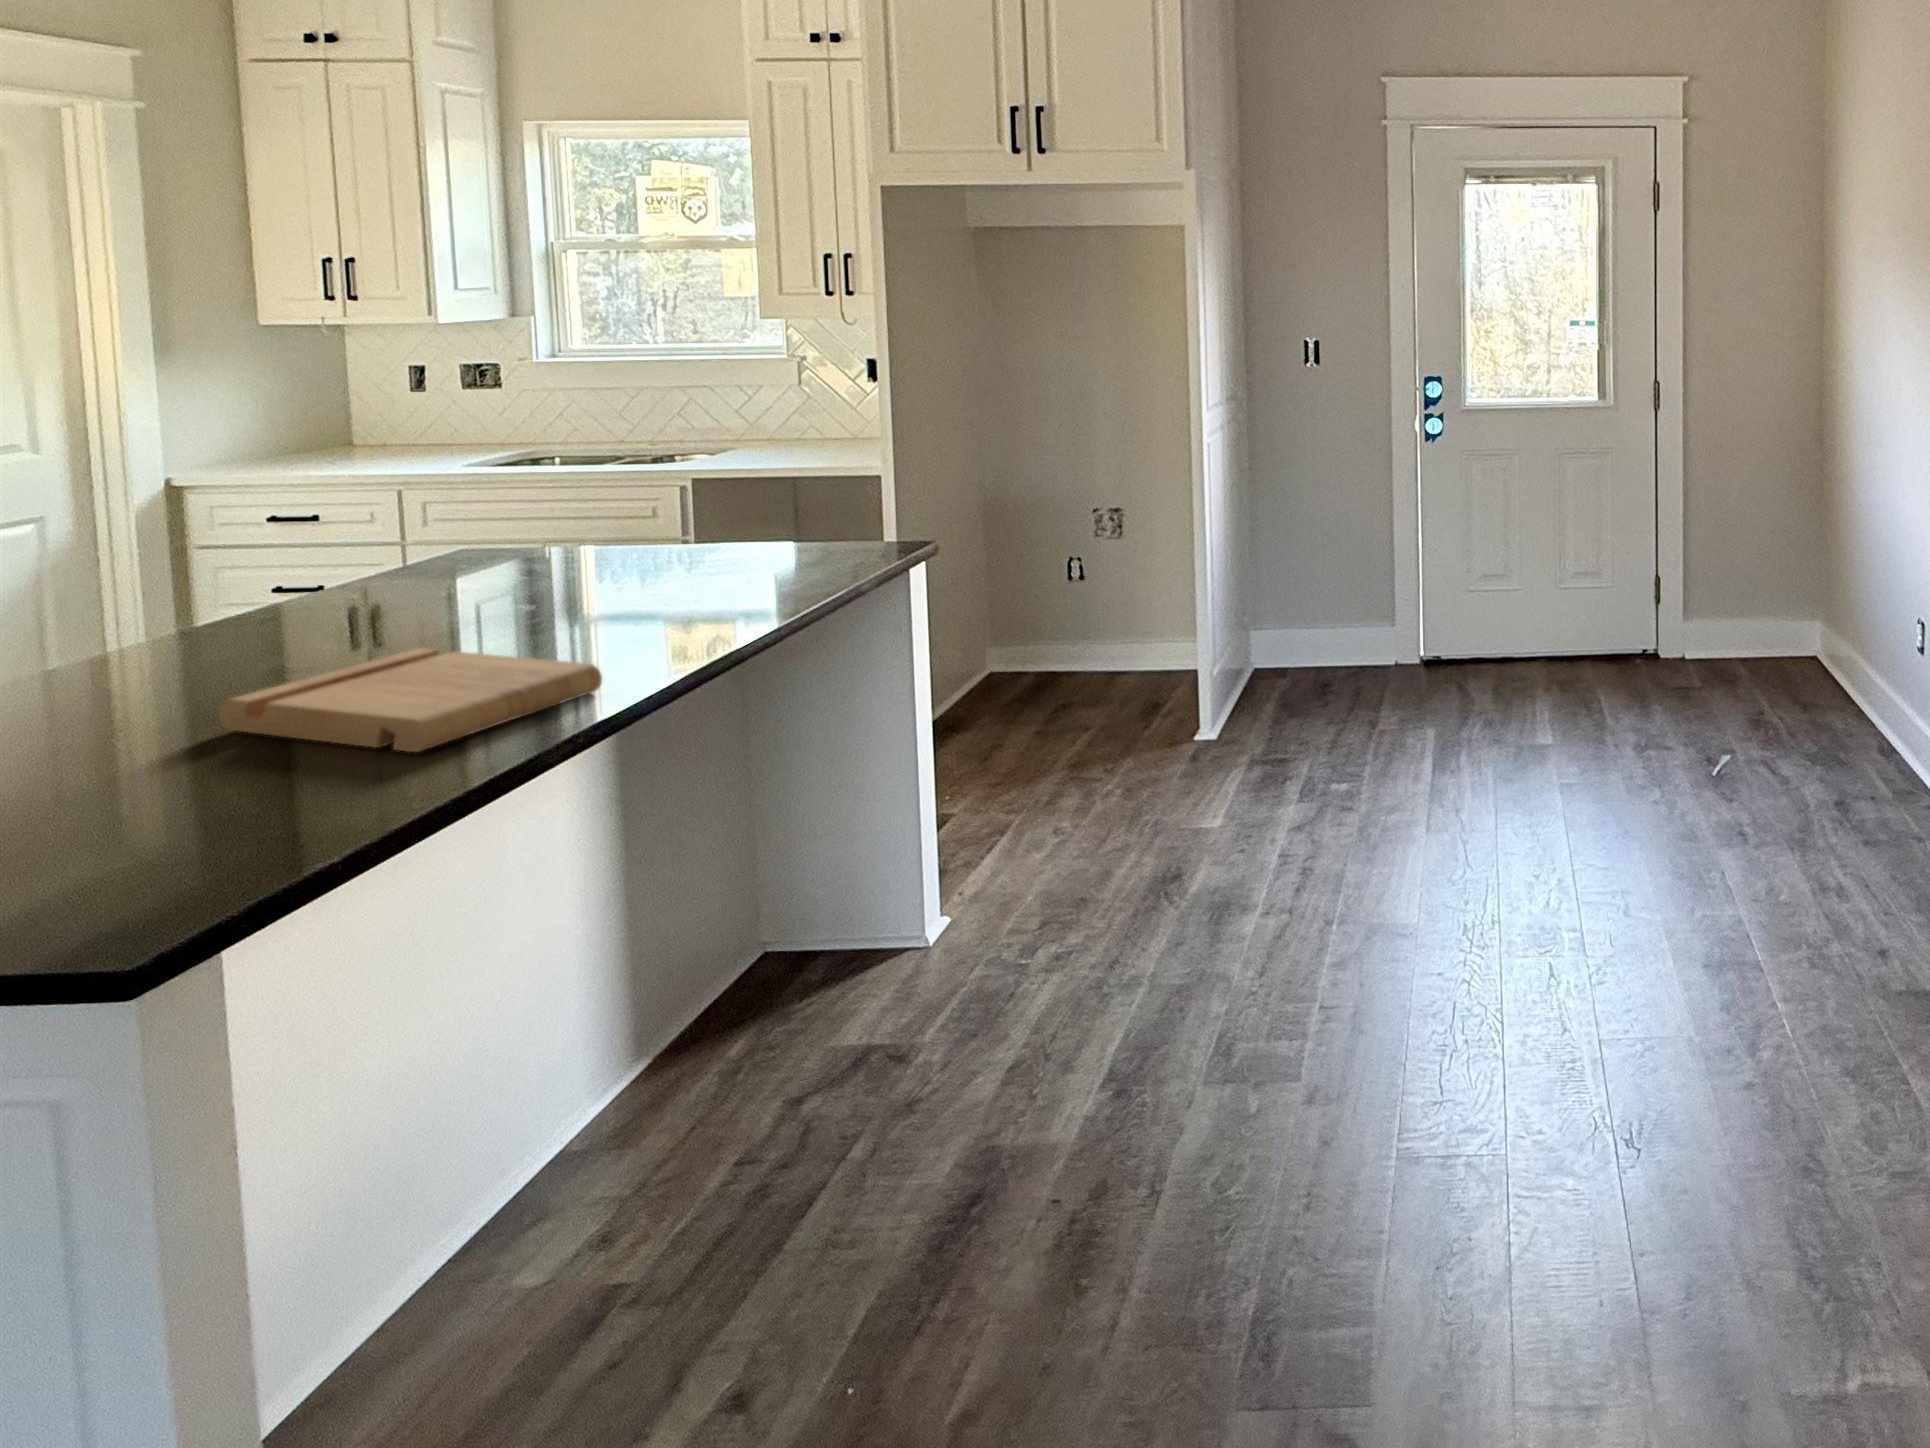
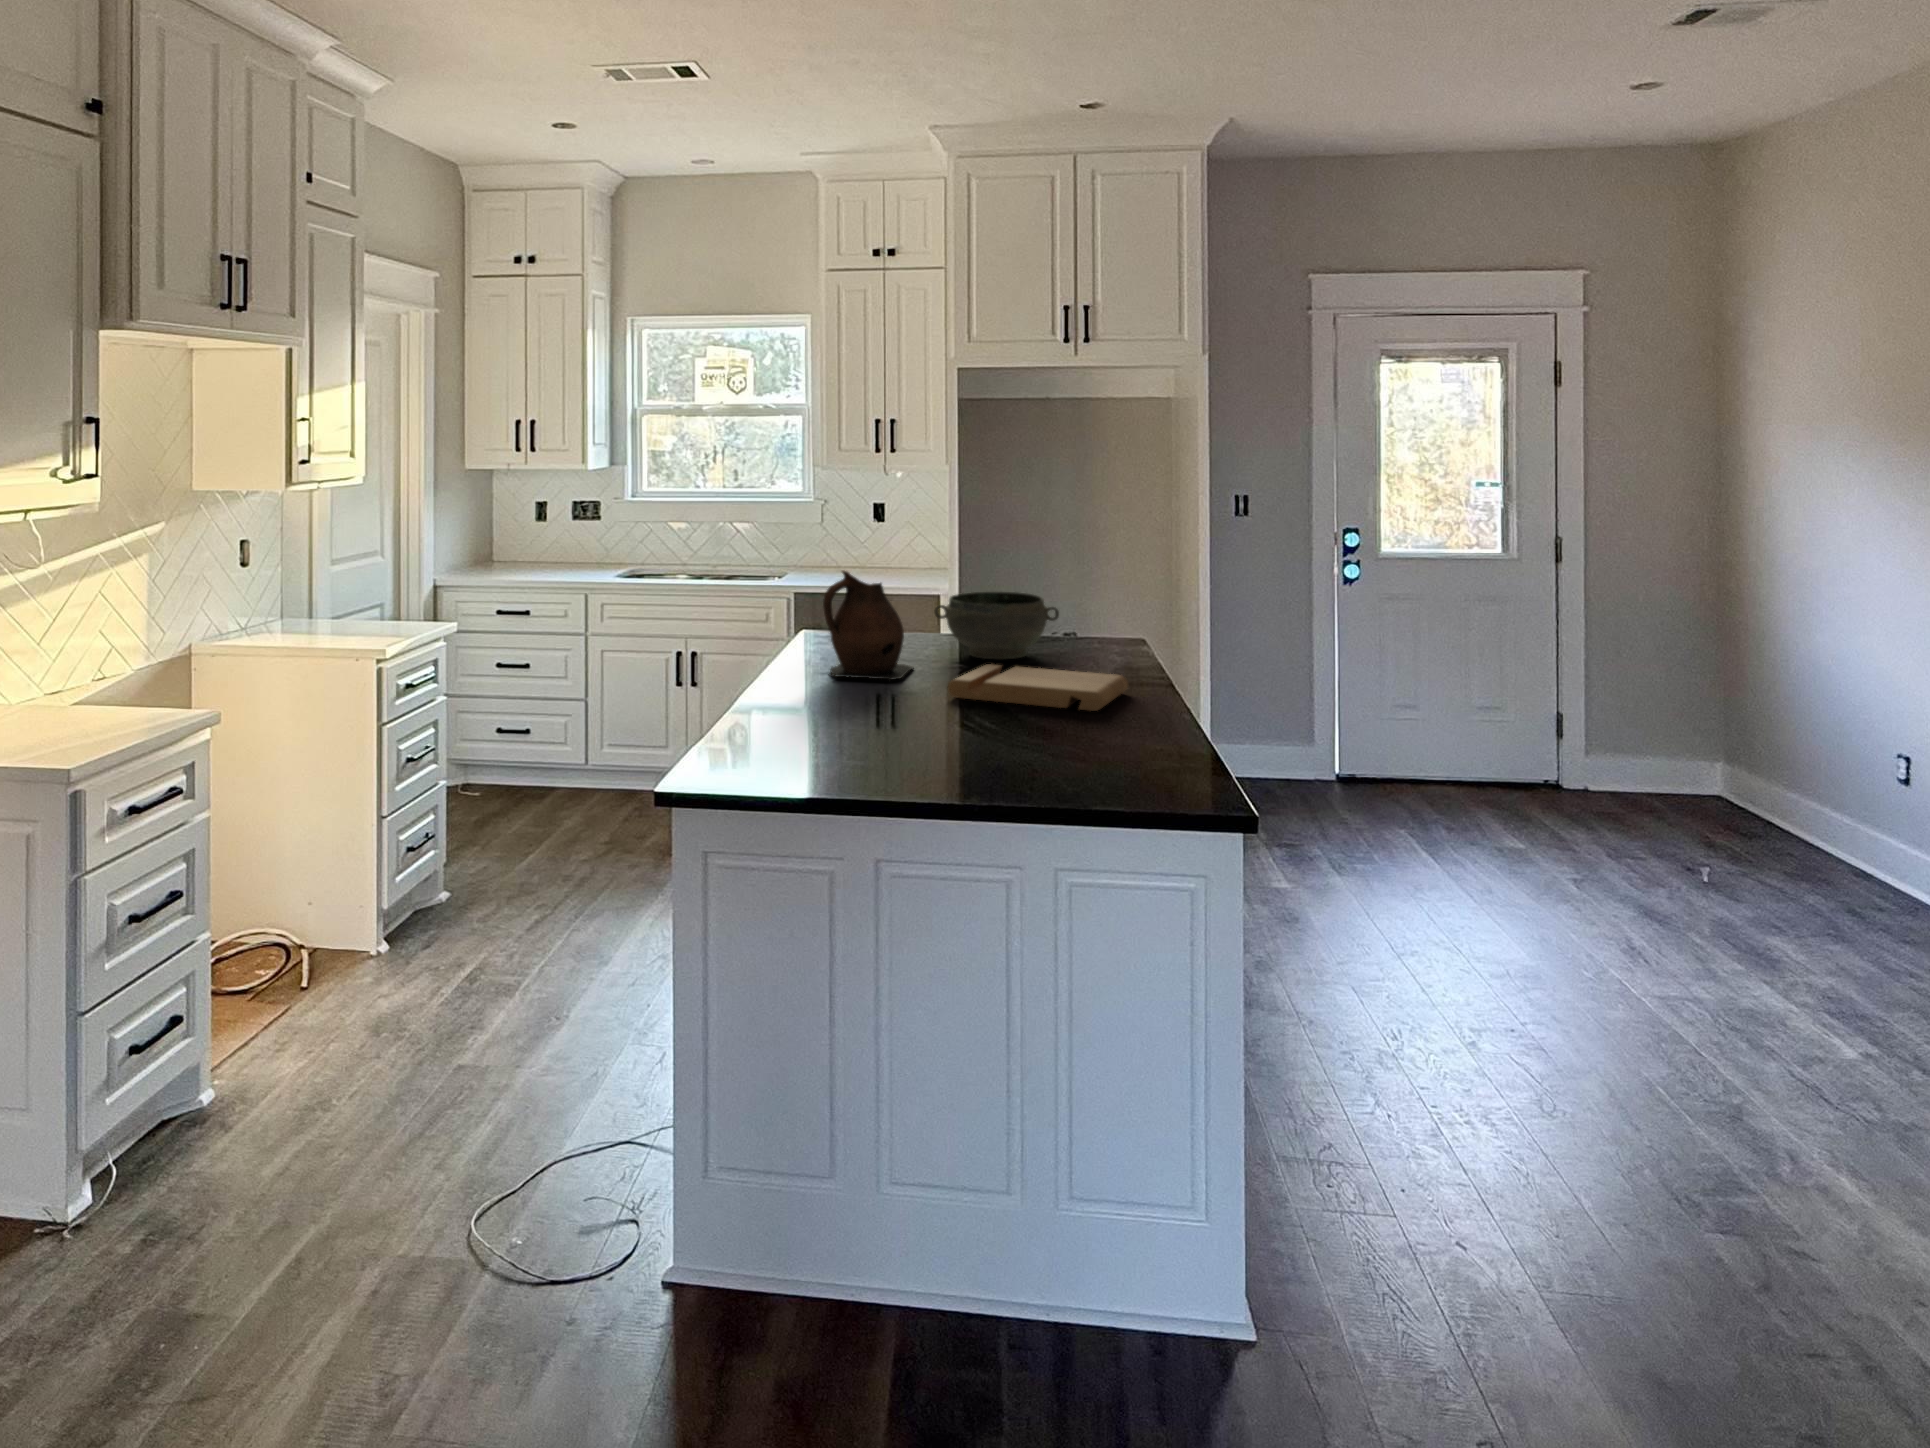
ceramic pitcher: none [103,502,356,693] -> present [823,570,913,680]
bowl: none [479,507,680,620] -> present [934,592,1059,659]

